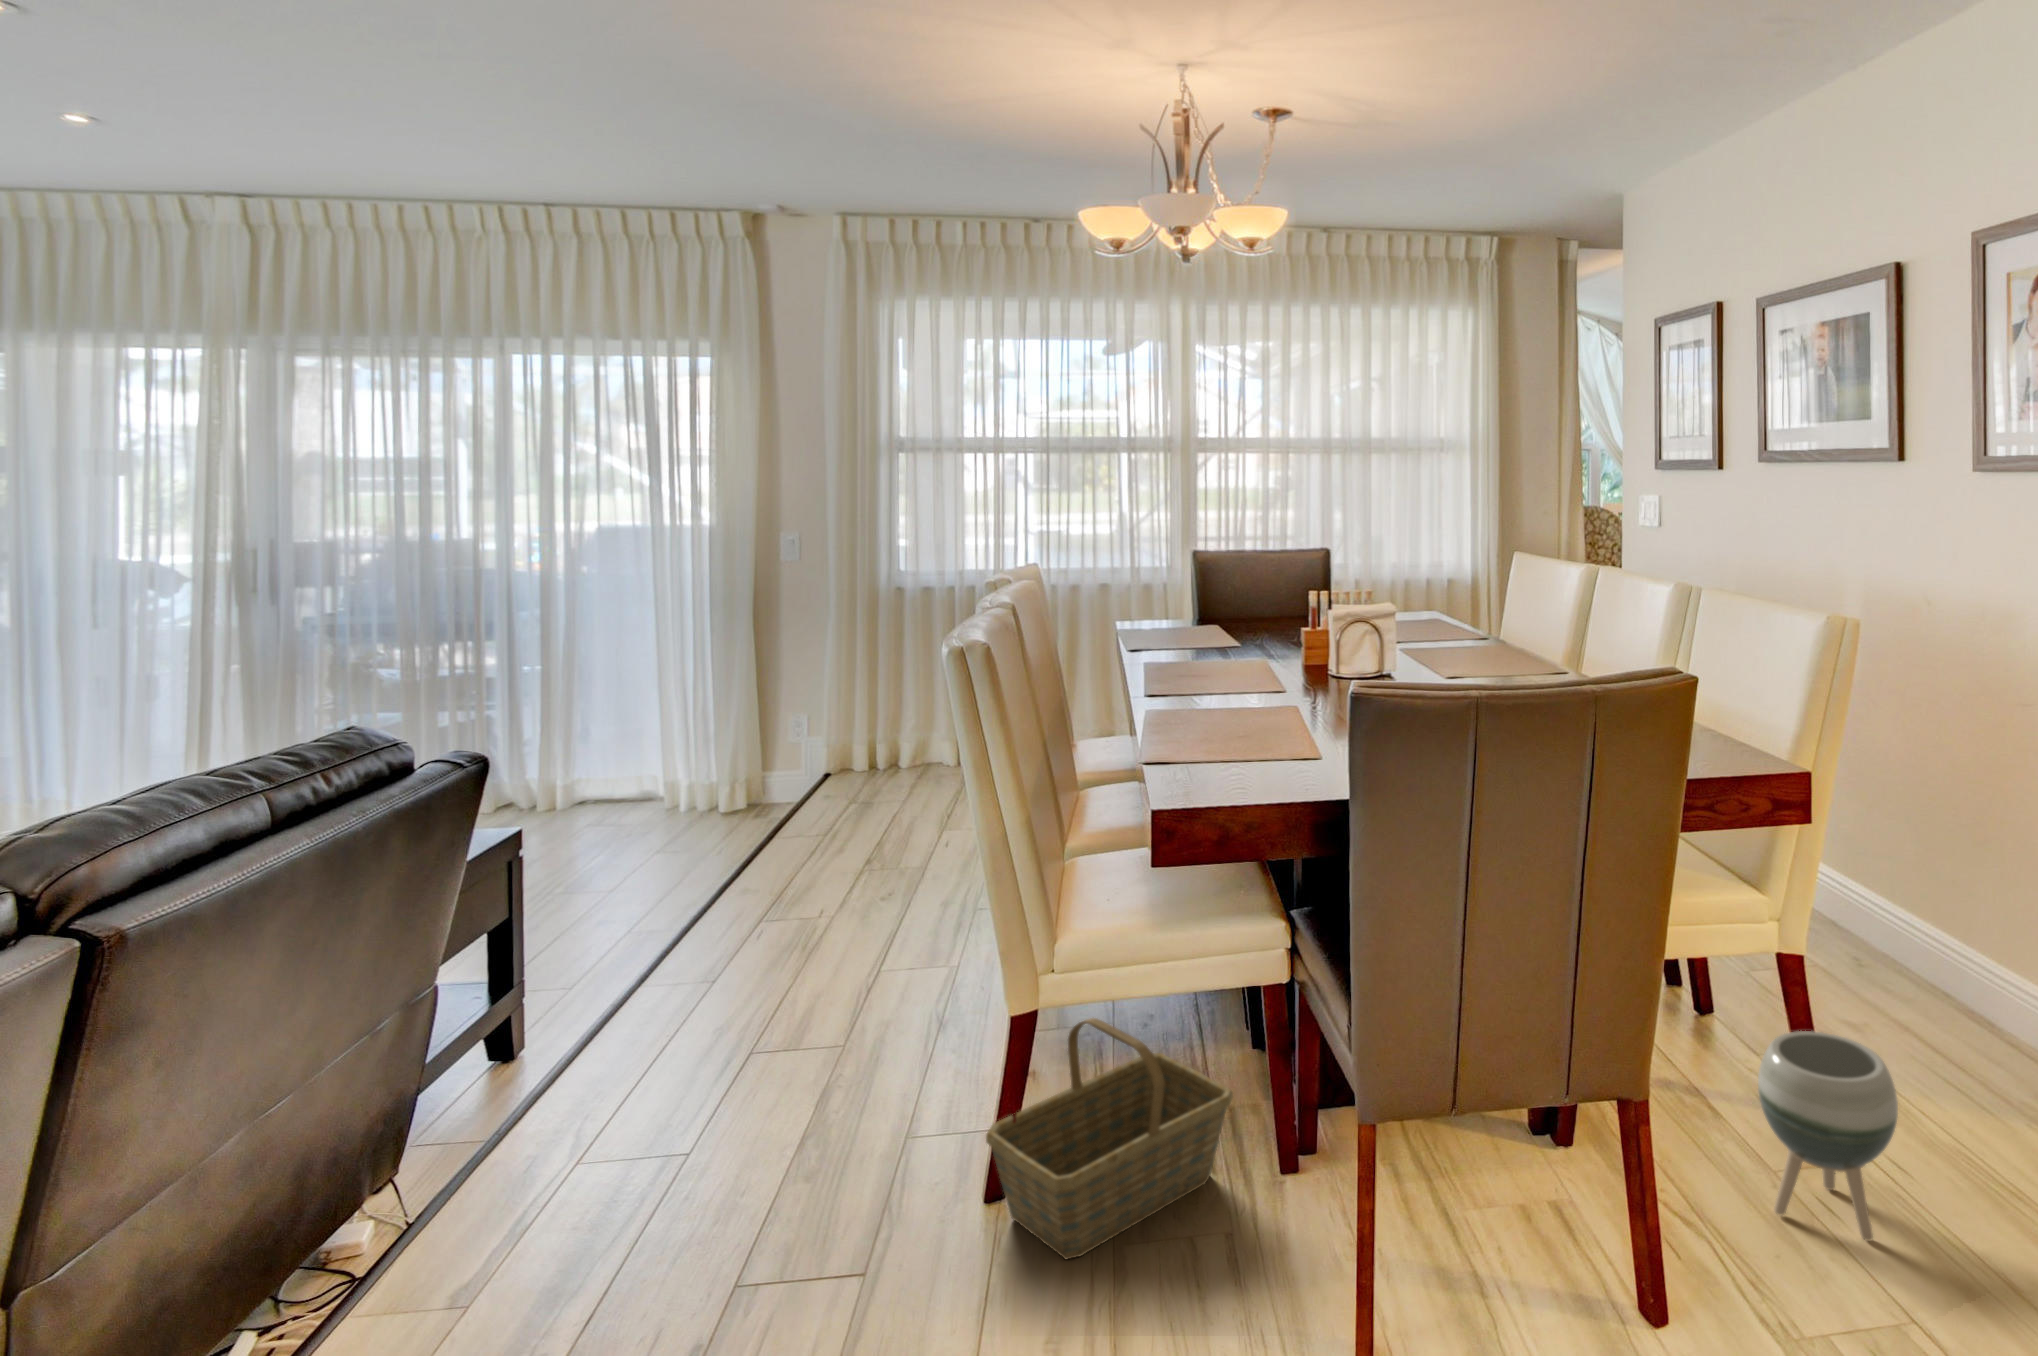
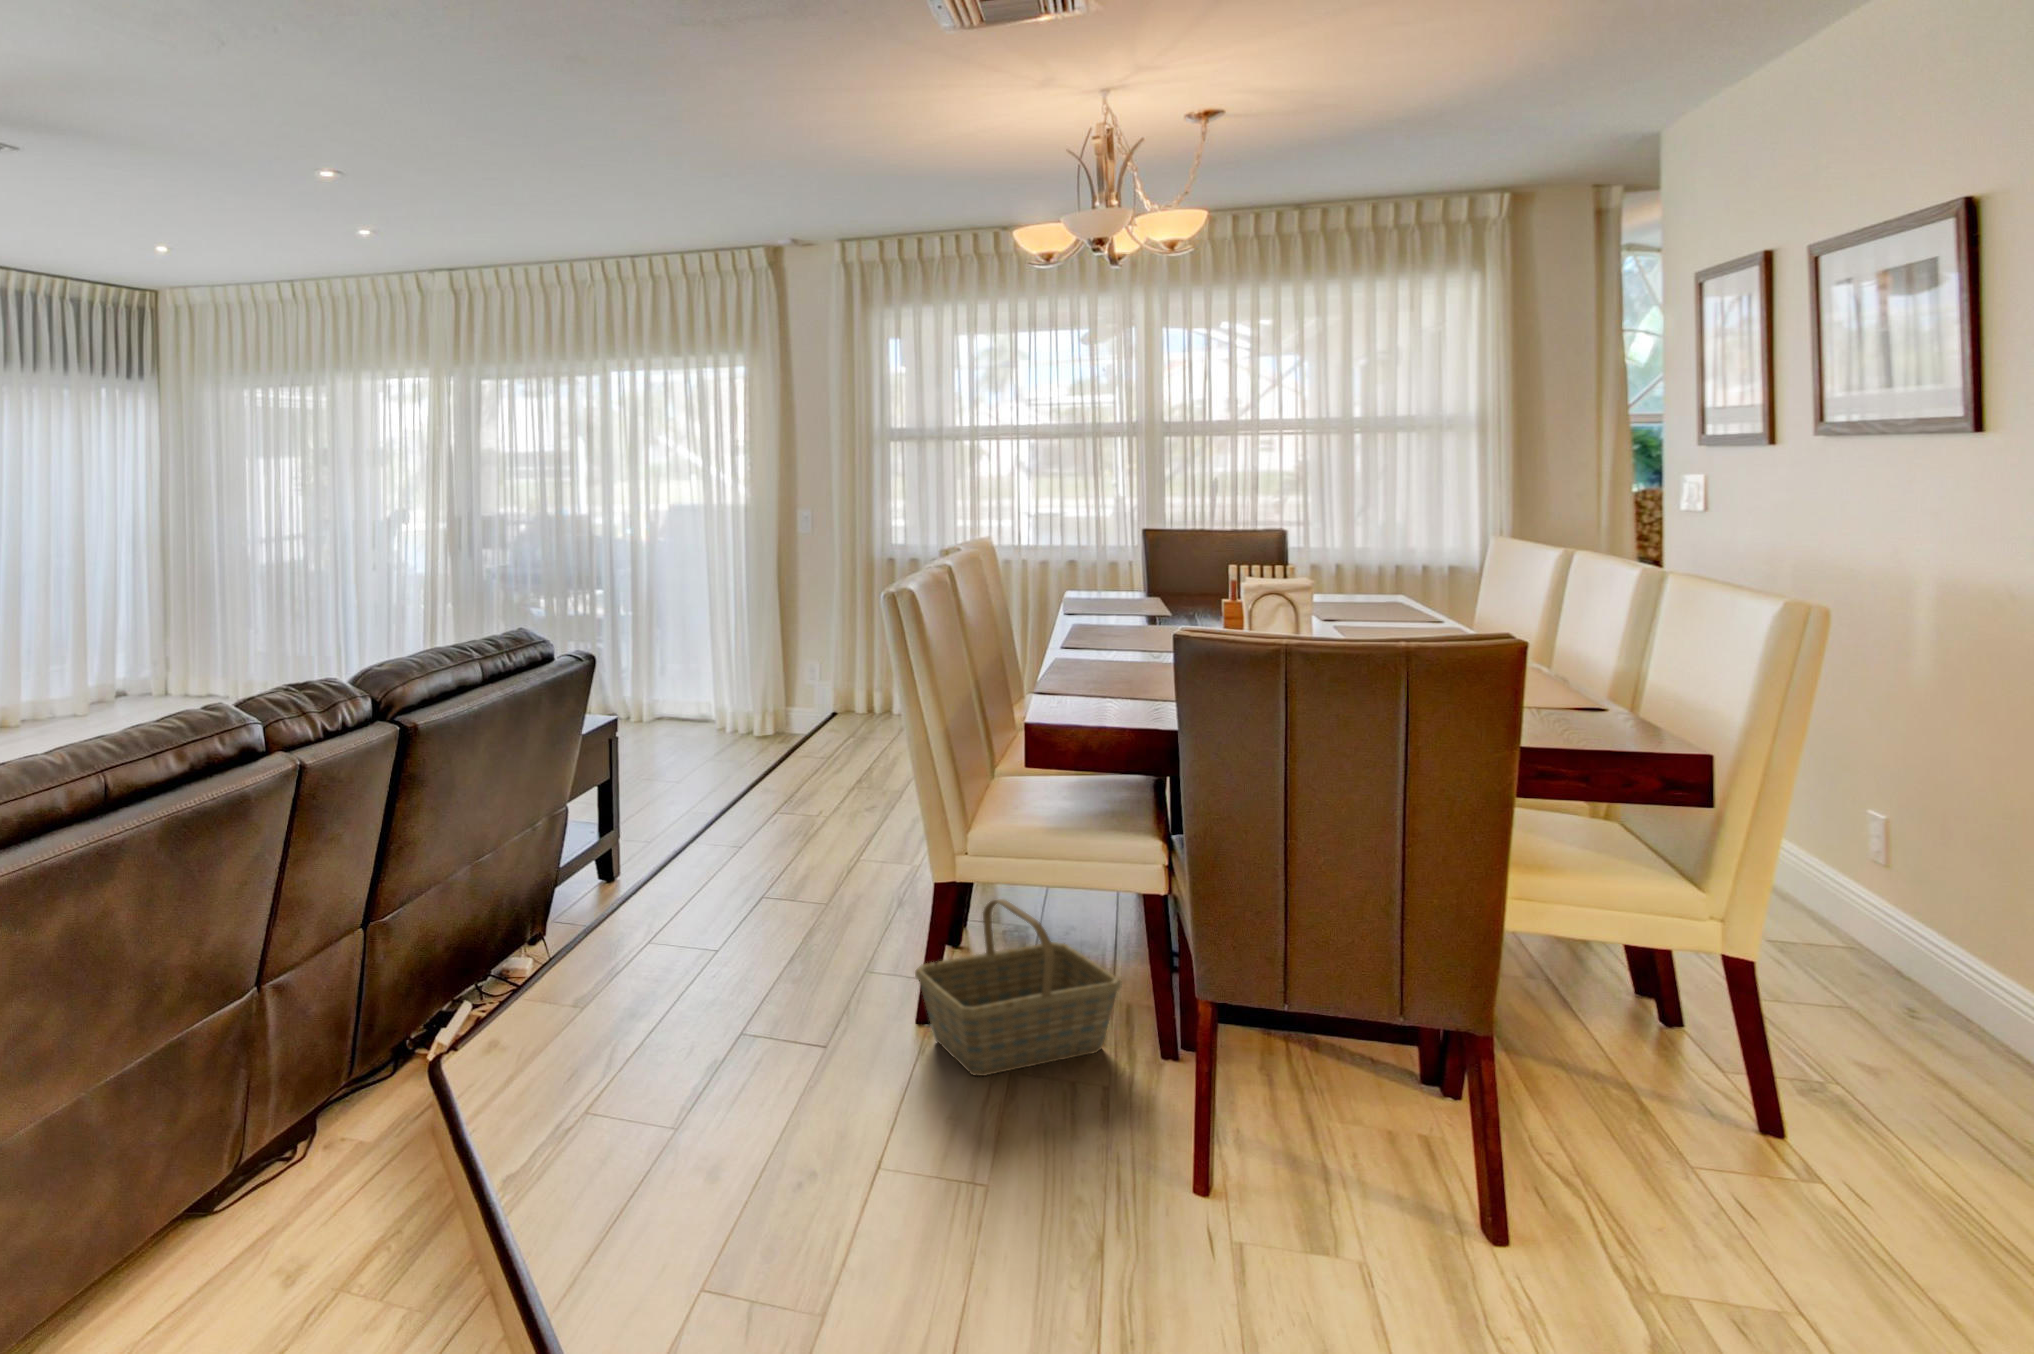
planter: present [1758,1031,1898,1241] -> none [1671,1027,1848,1252]

